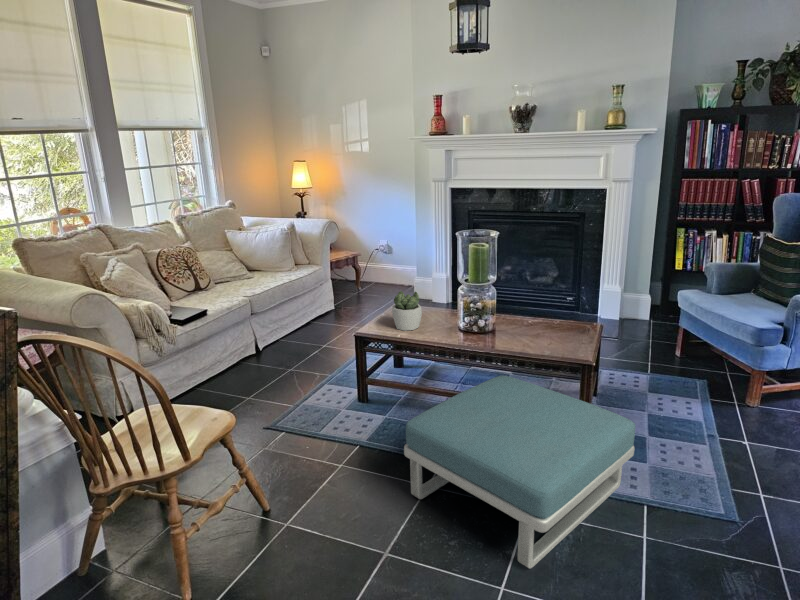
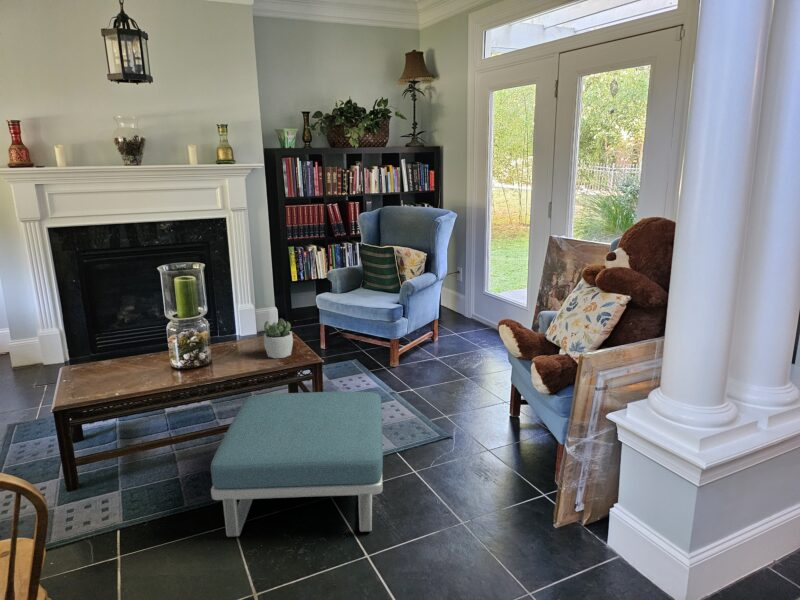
succulent plant: present [392,291,422,331] -> present [264,318,293,358]

